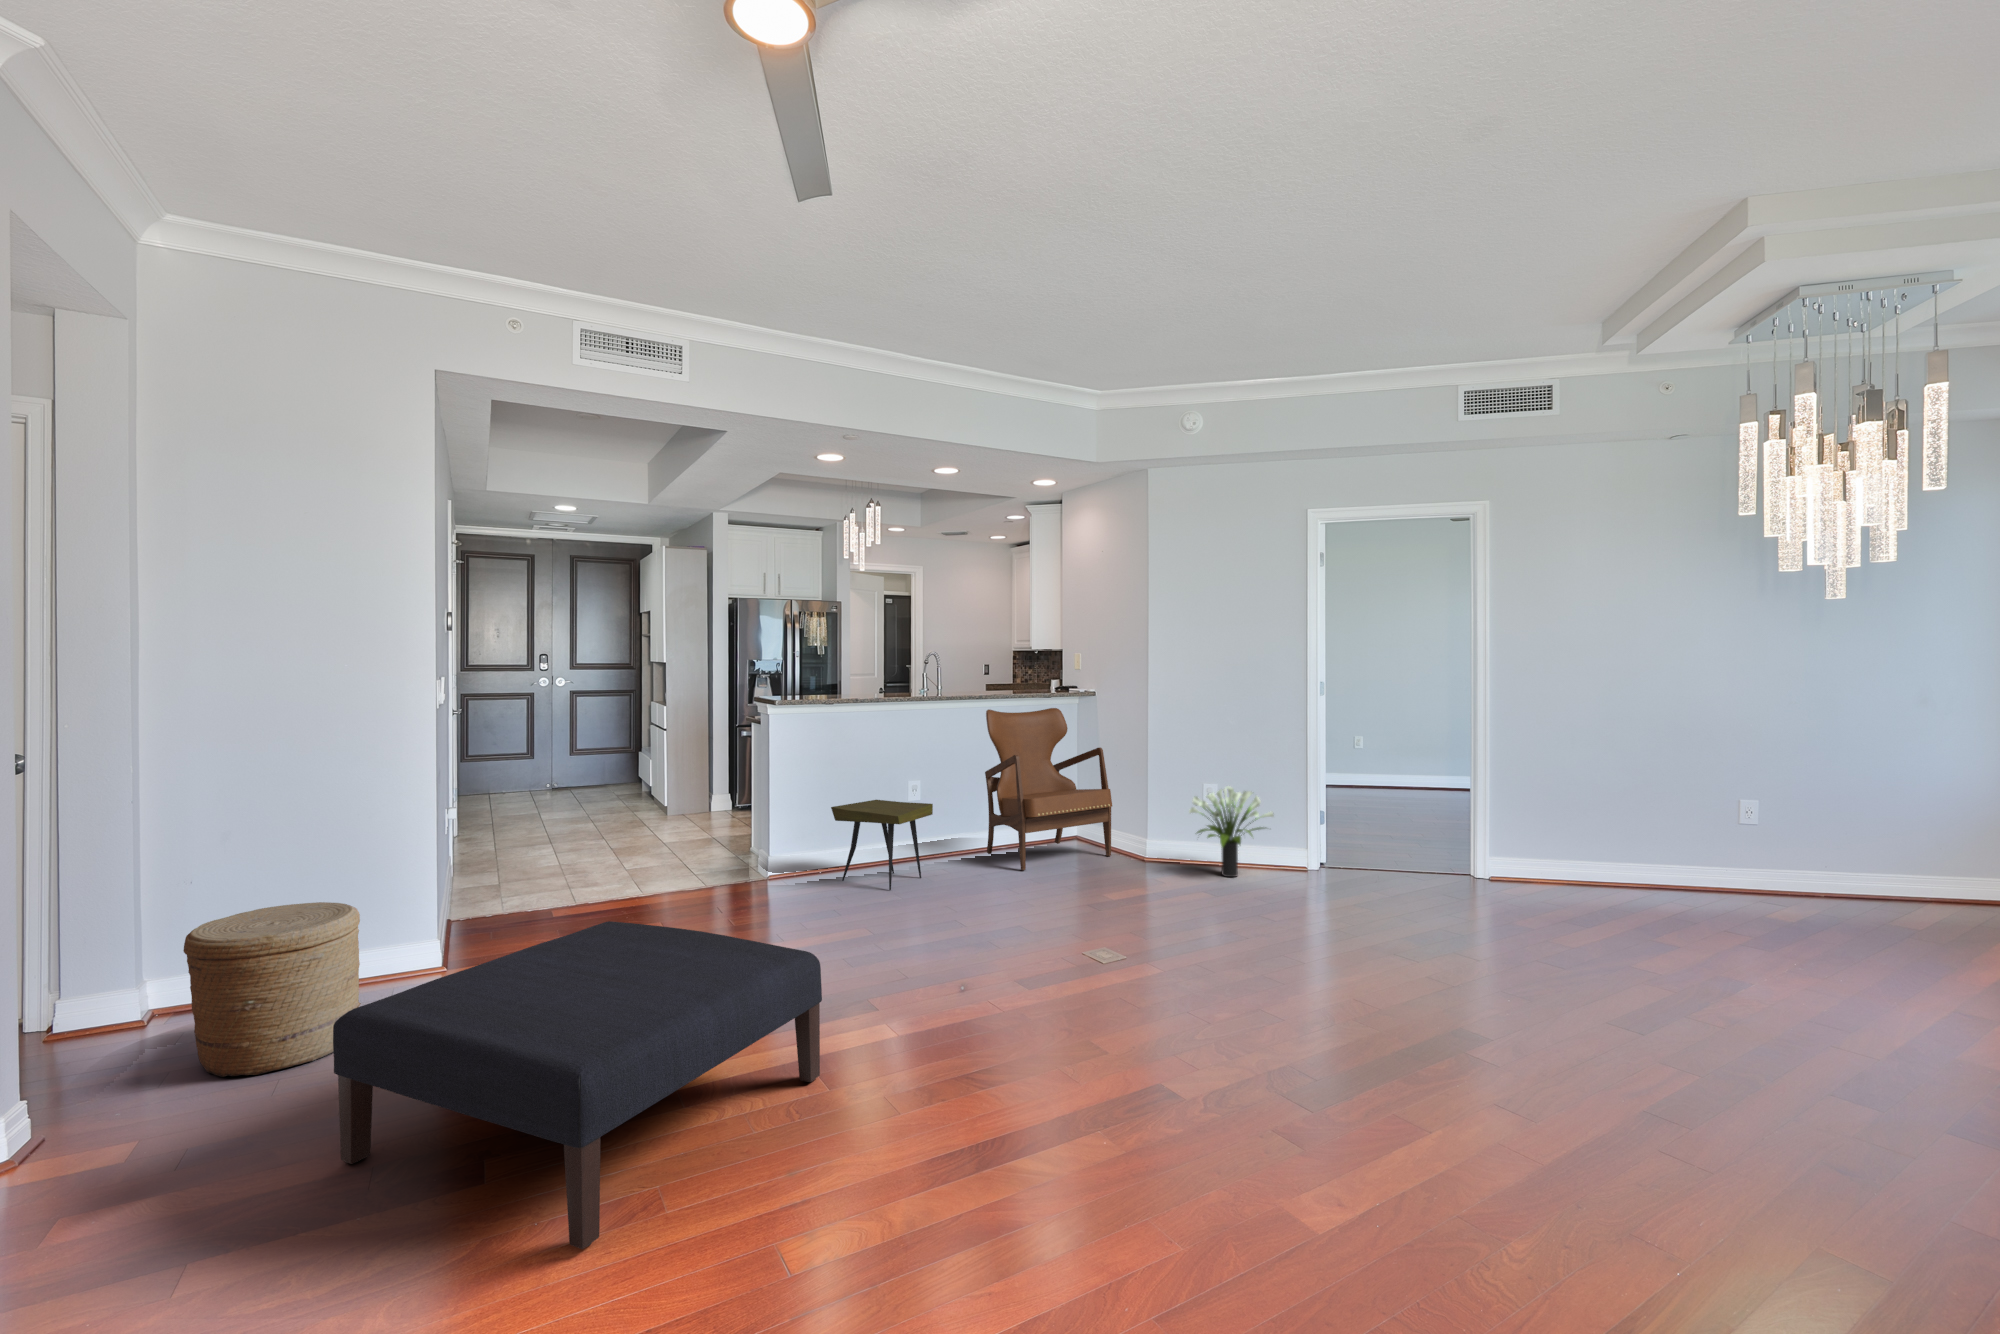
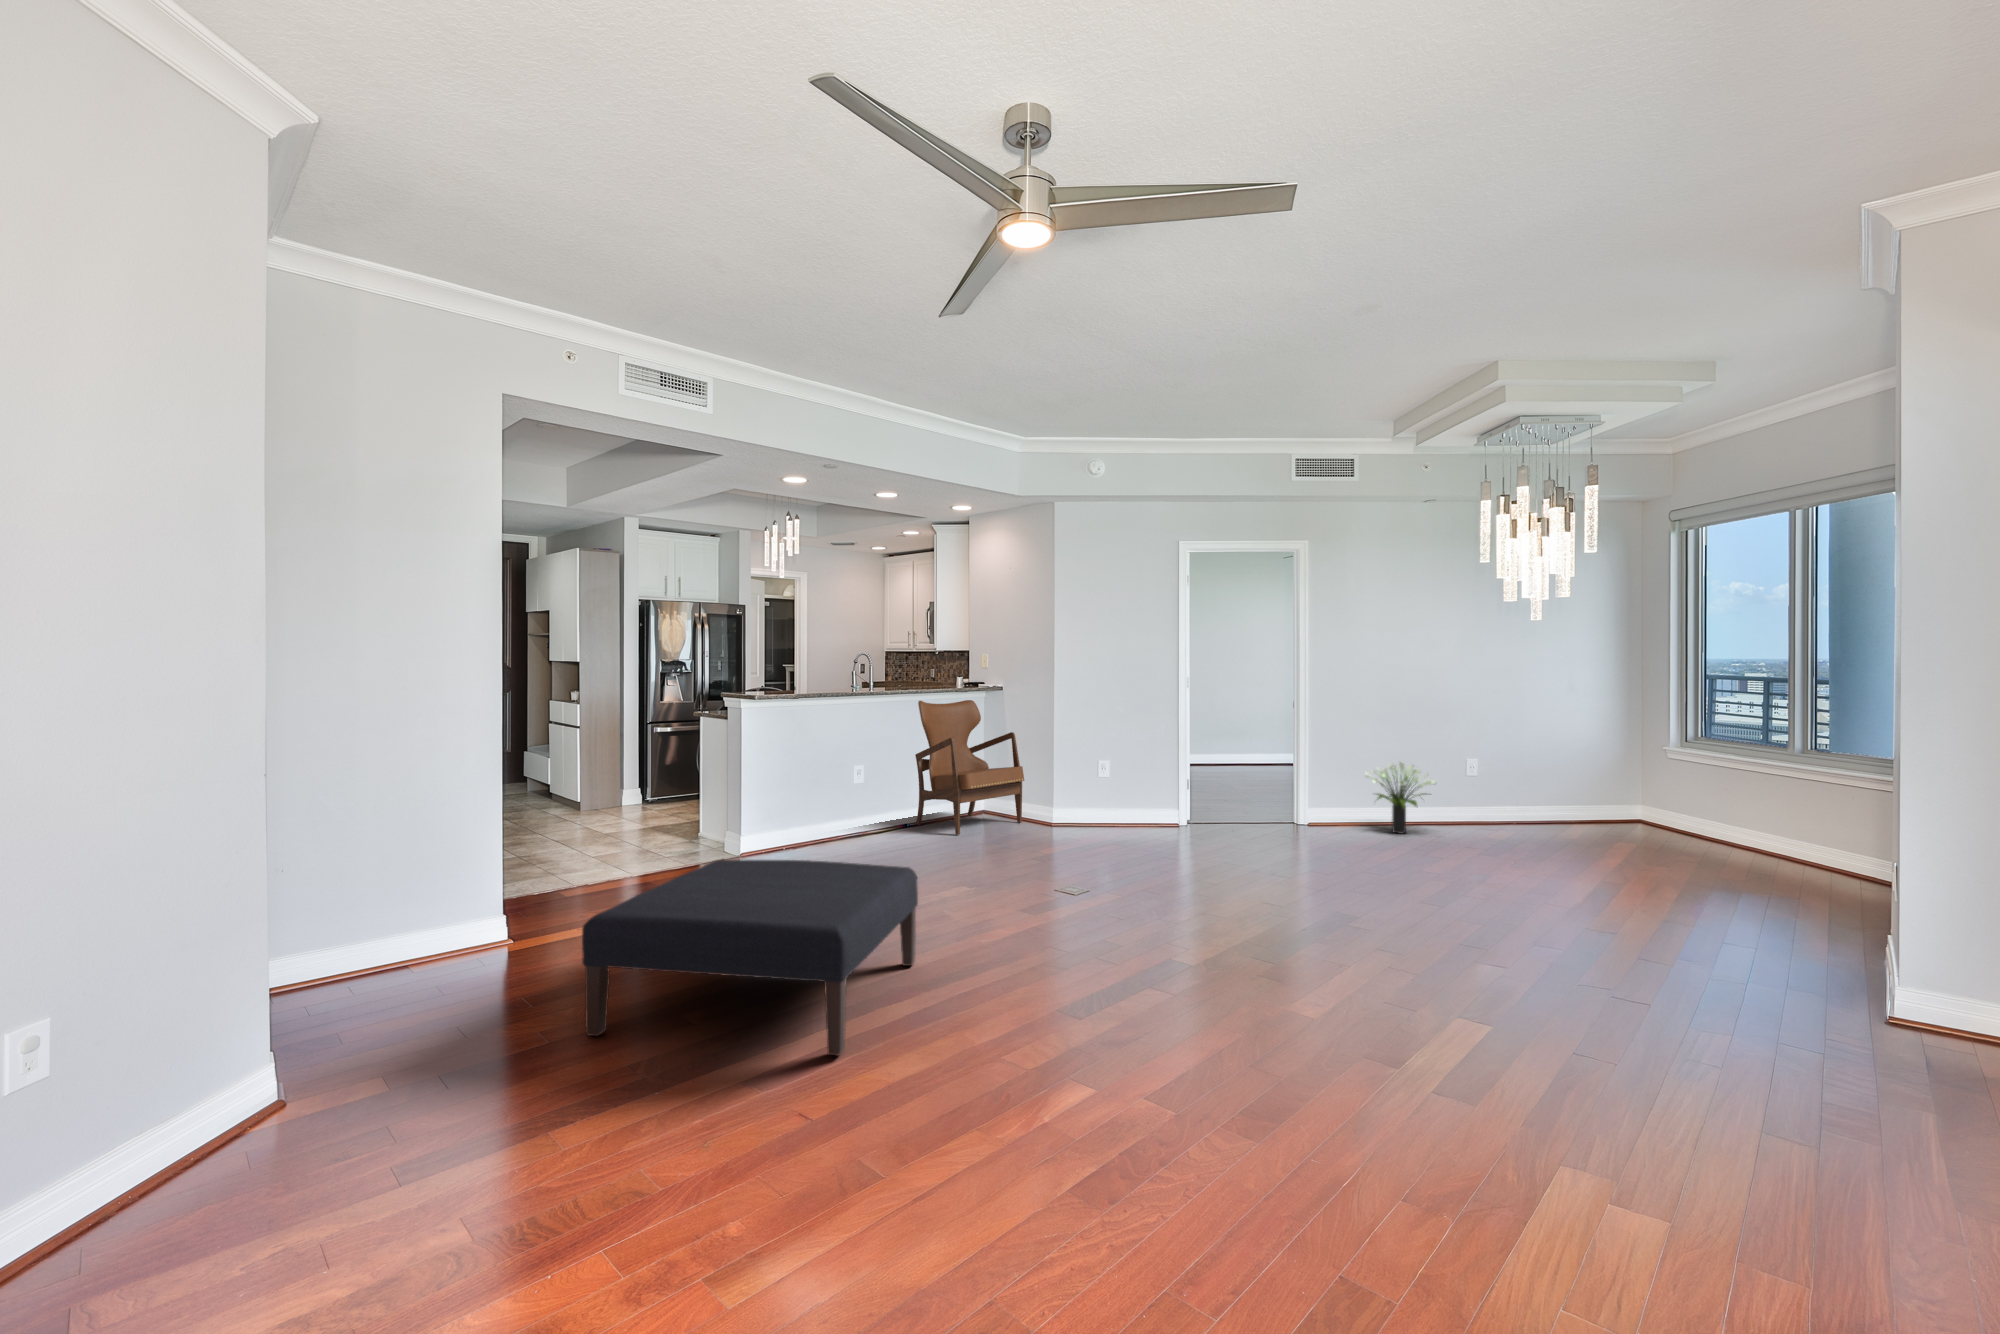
potted plant: present [1189,786,1274,877] -> present [1365,762,1436,834]
side table: present [831,800,933,890] -> none [798,778,887,853]
woven basket: present [183,902,361,1077] -> none [349,857,492,1003]

